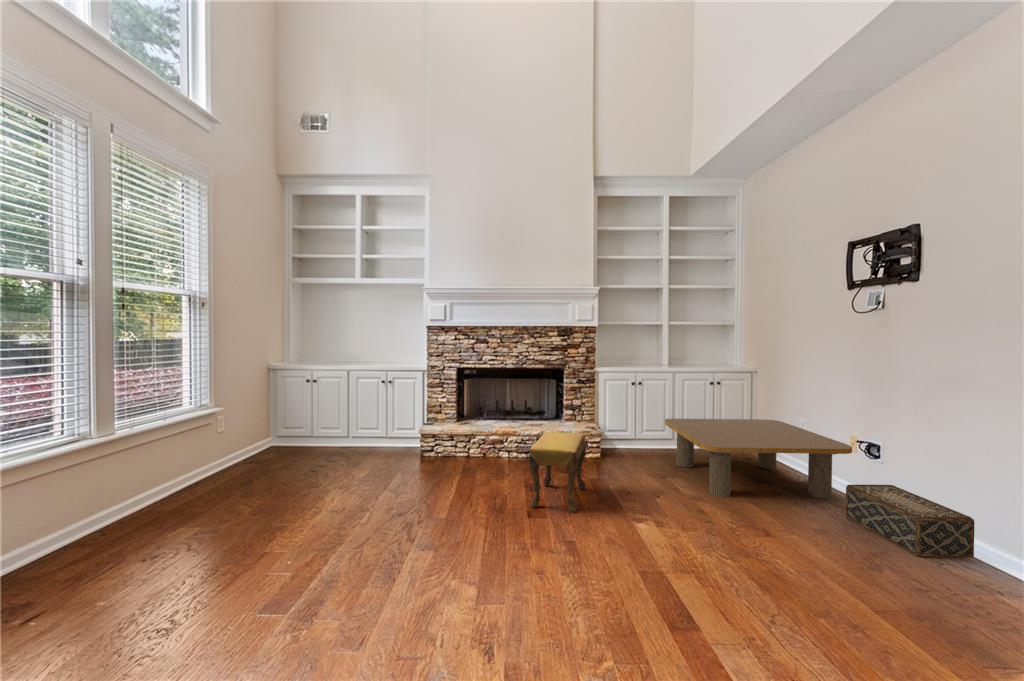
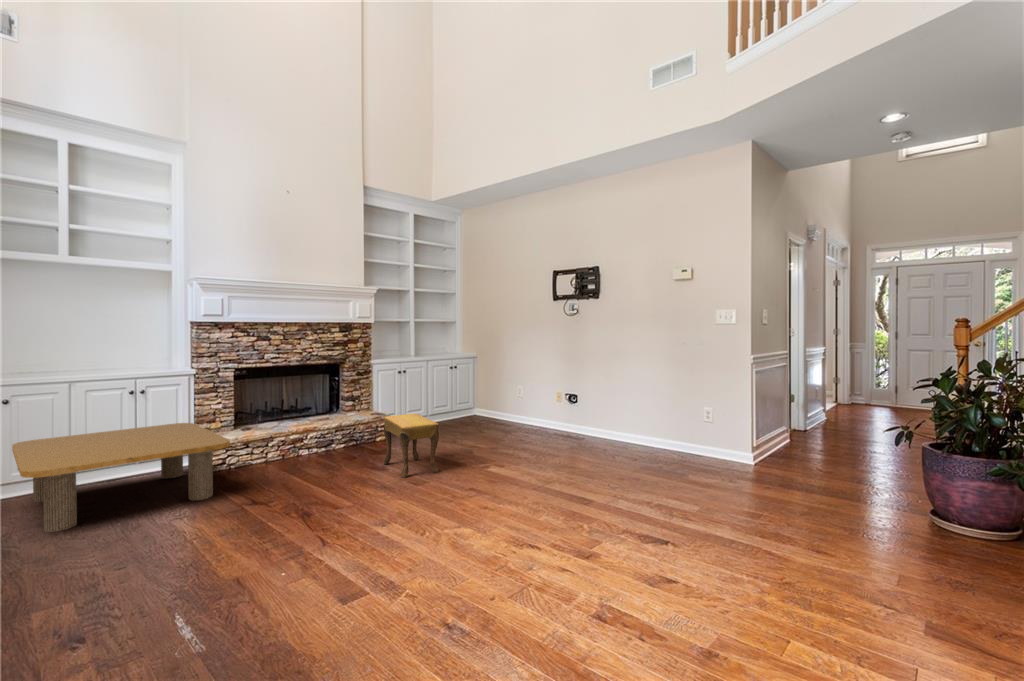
coffee table: present [665,419,852,499] -> present [12,423,230,532]
woven basket: present [846,485,974,558] -> none [568,417,625,447]

